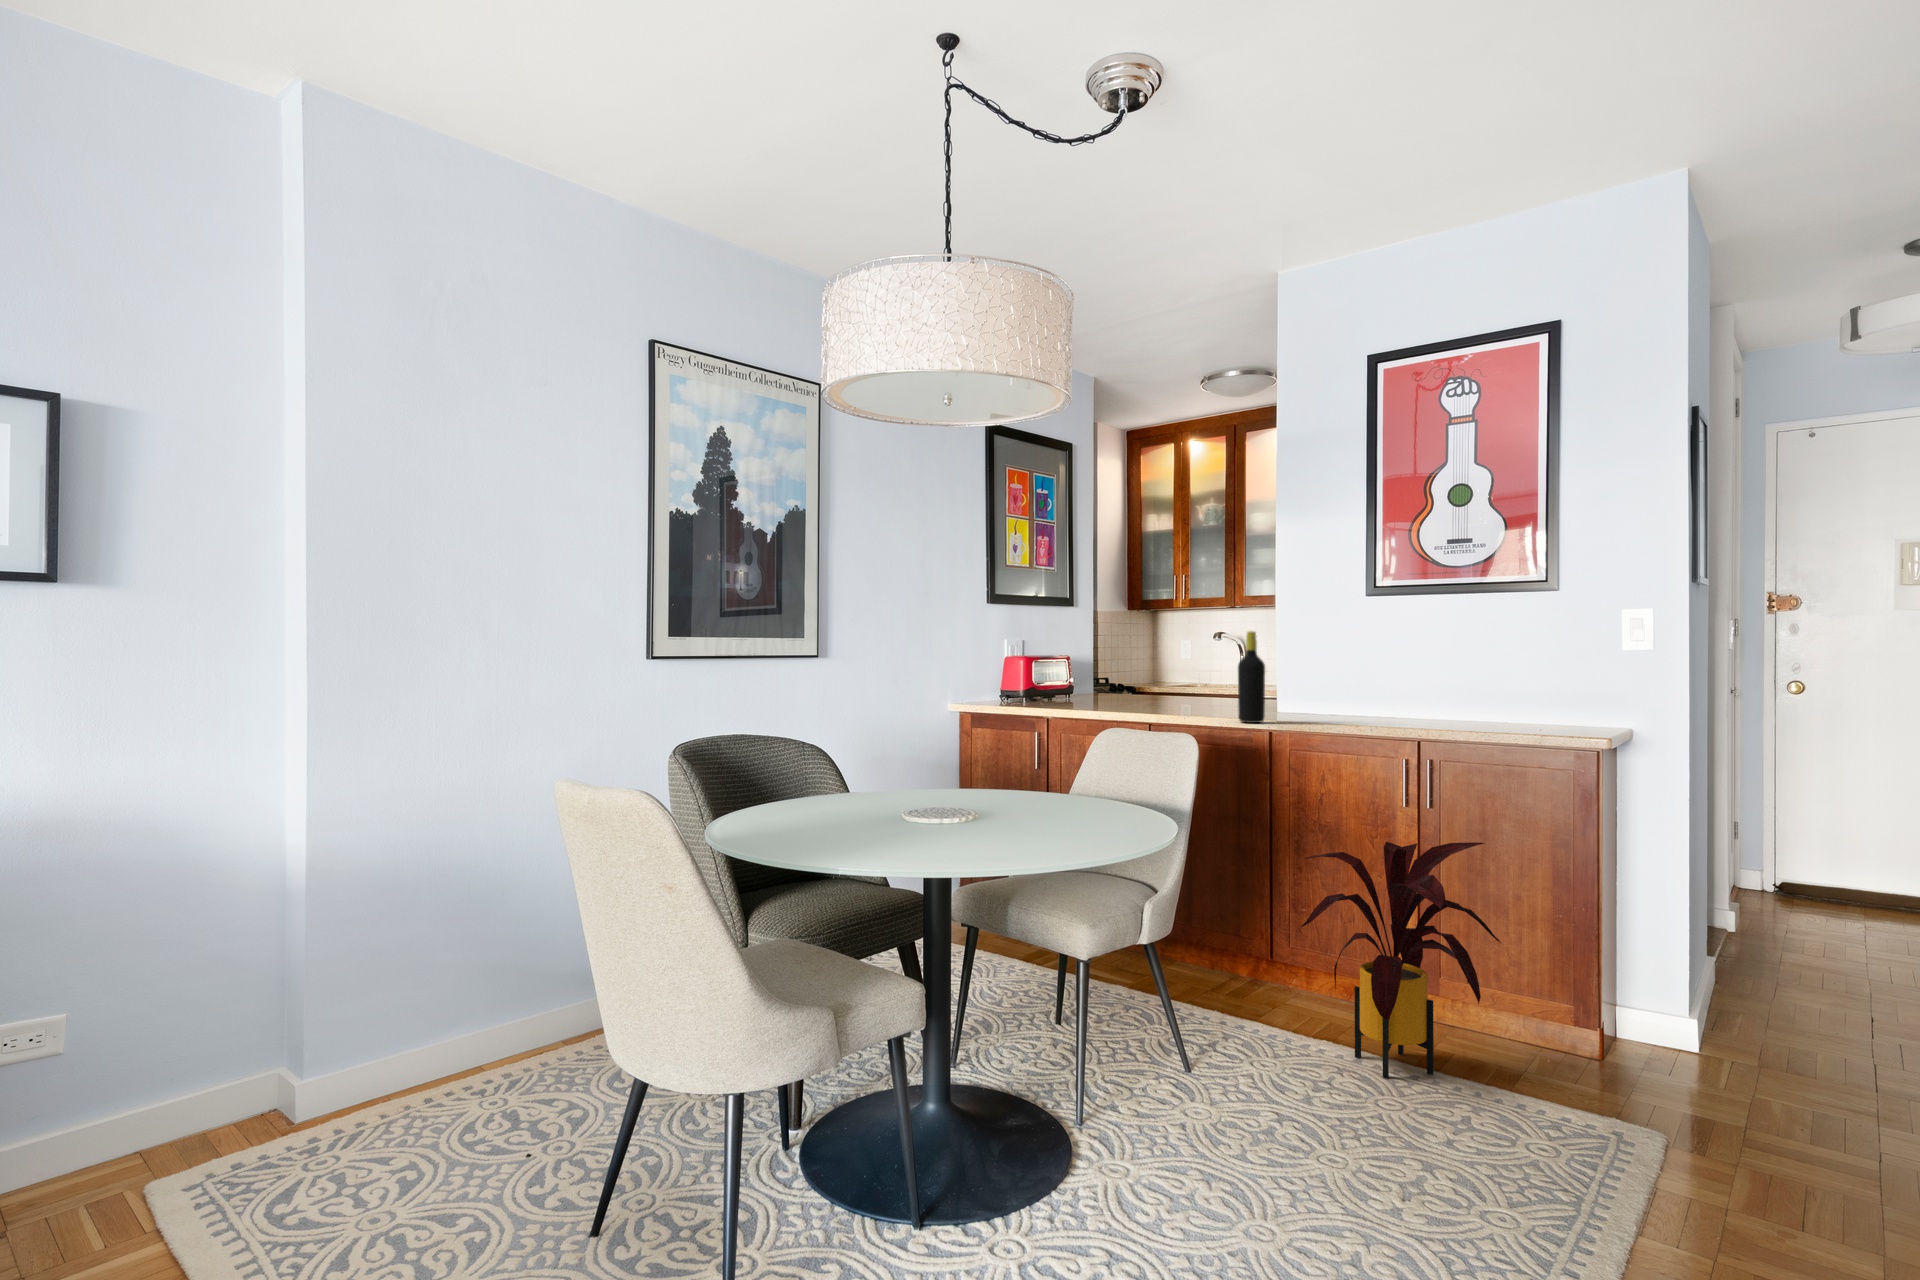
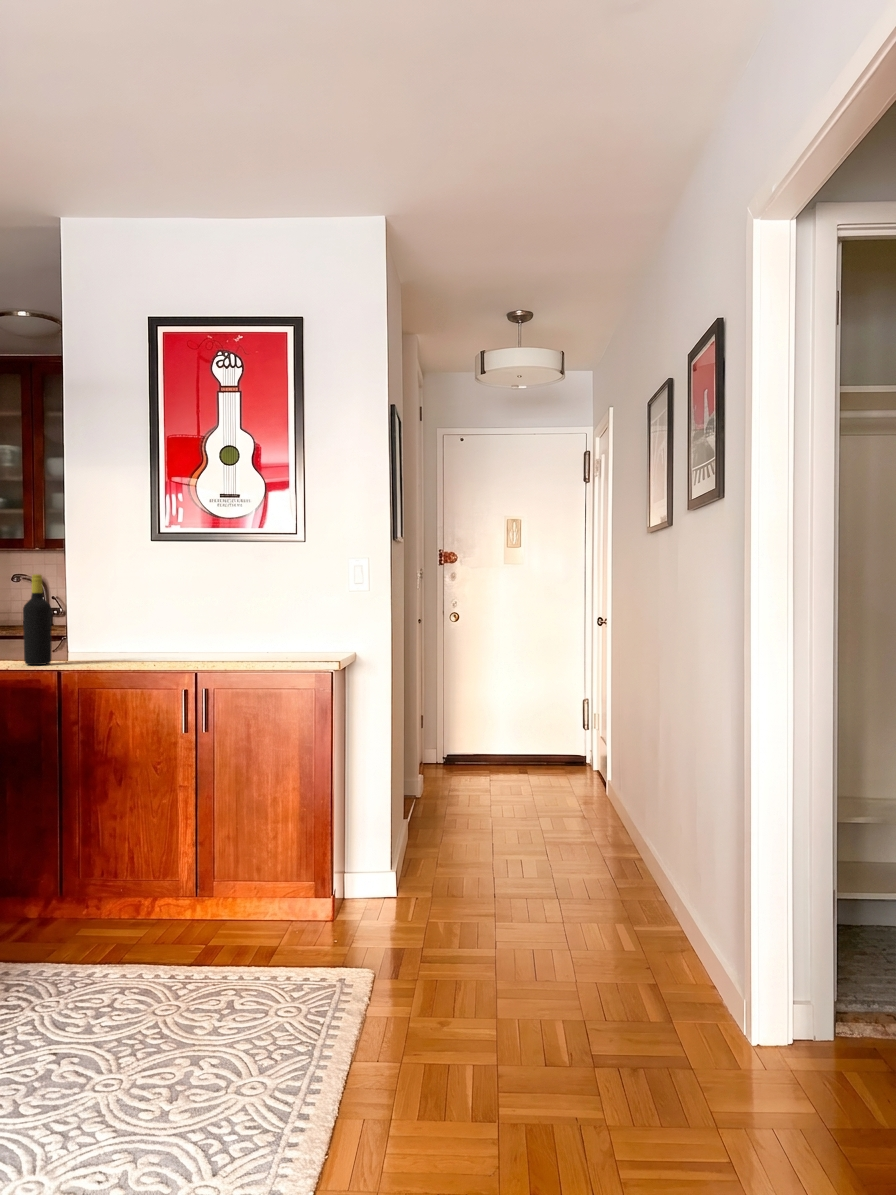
house plant: present [1301,841,1501,1078] -> none [80,758,260,985]

